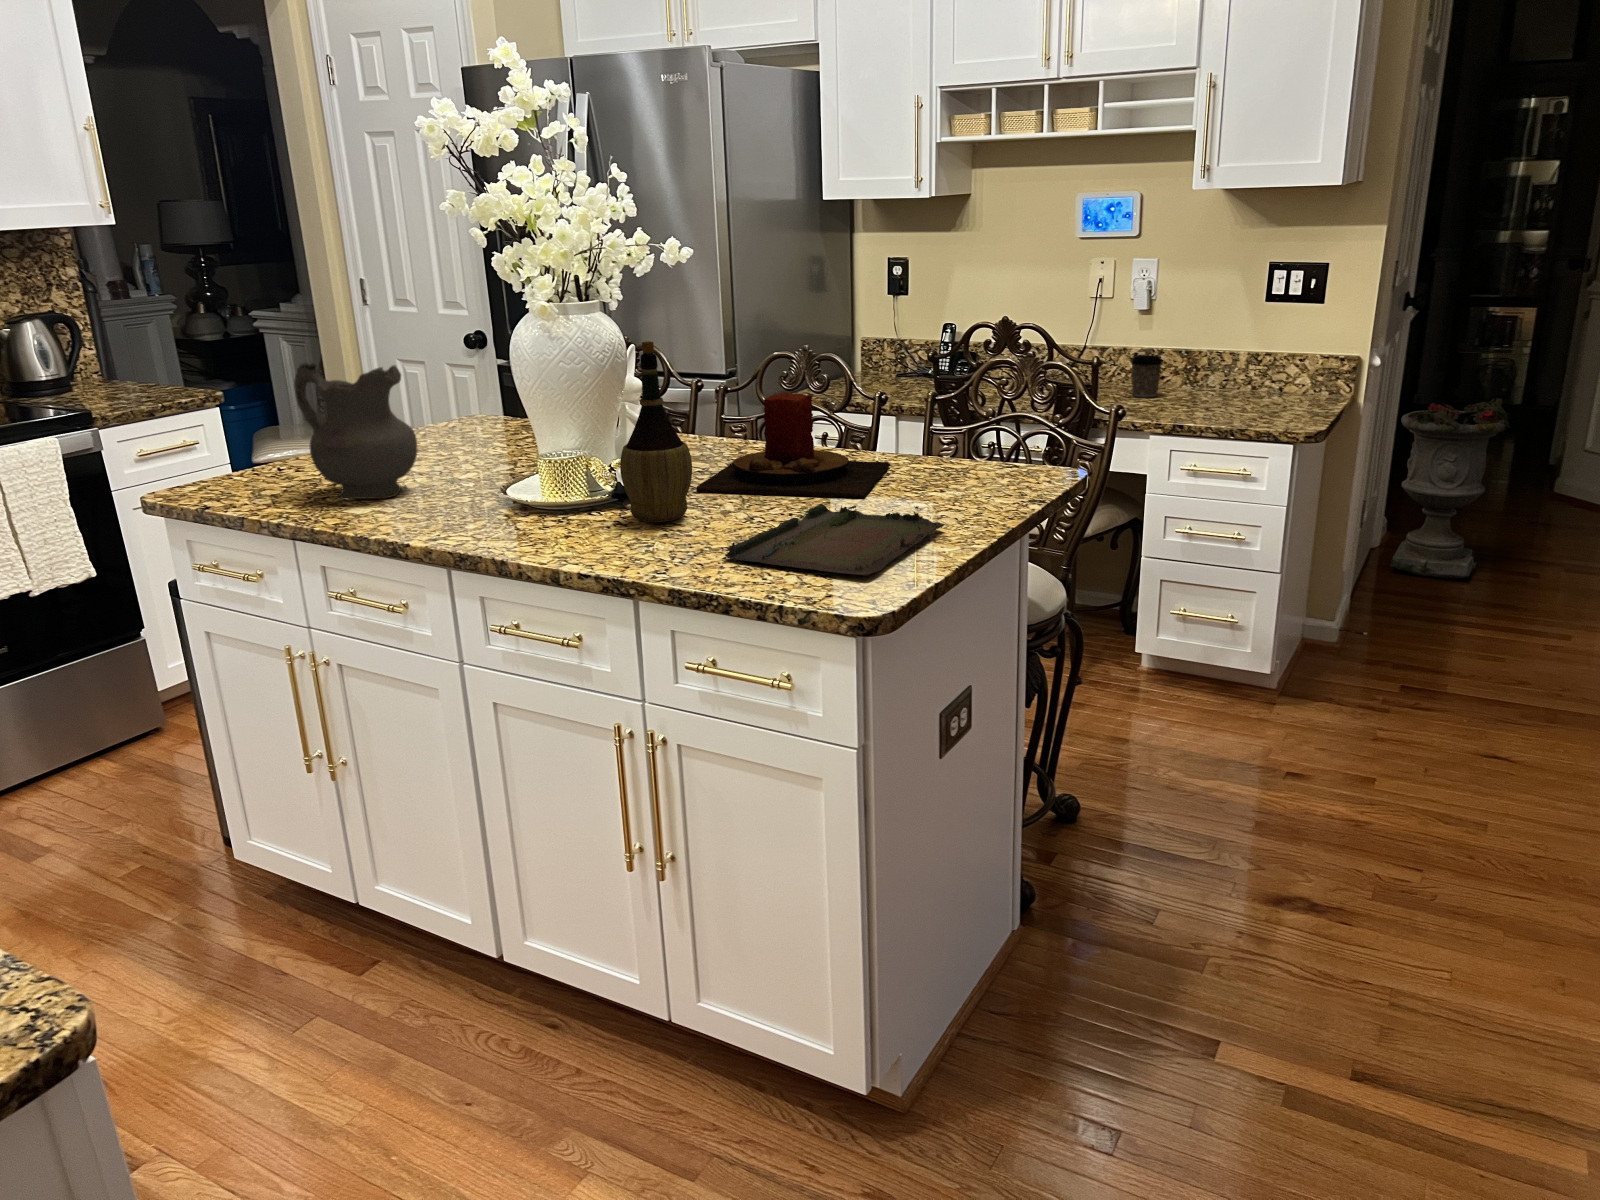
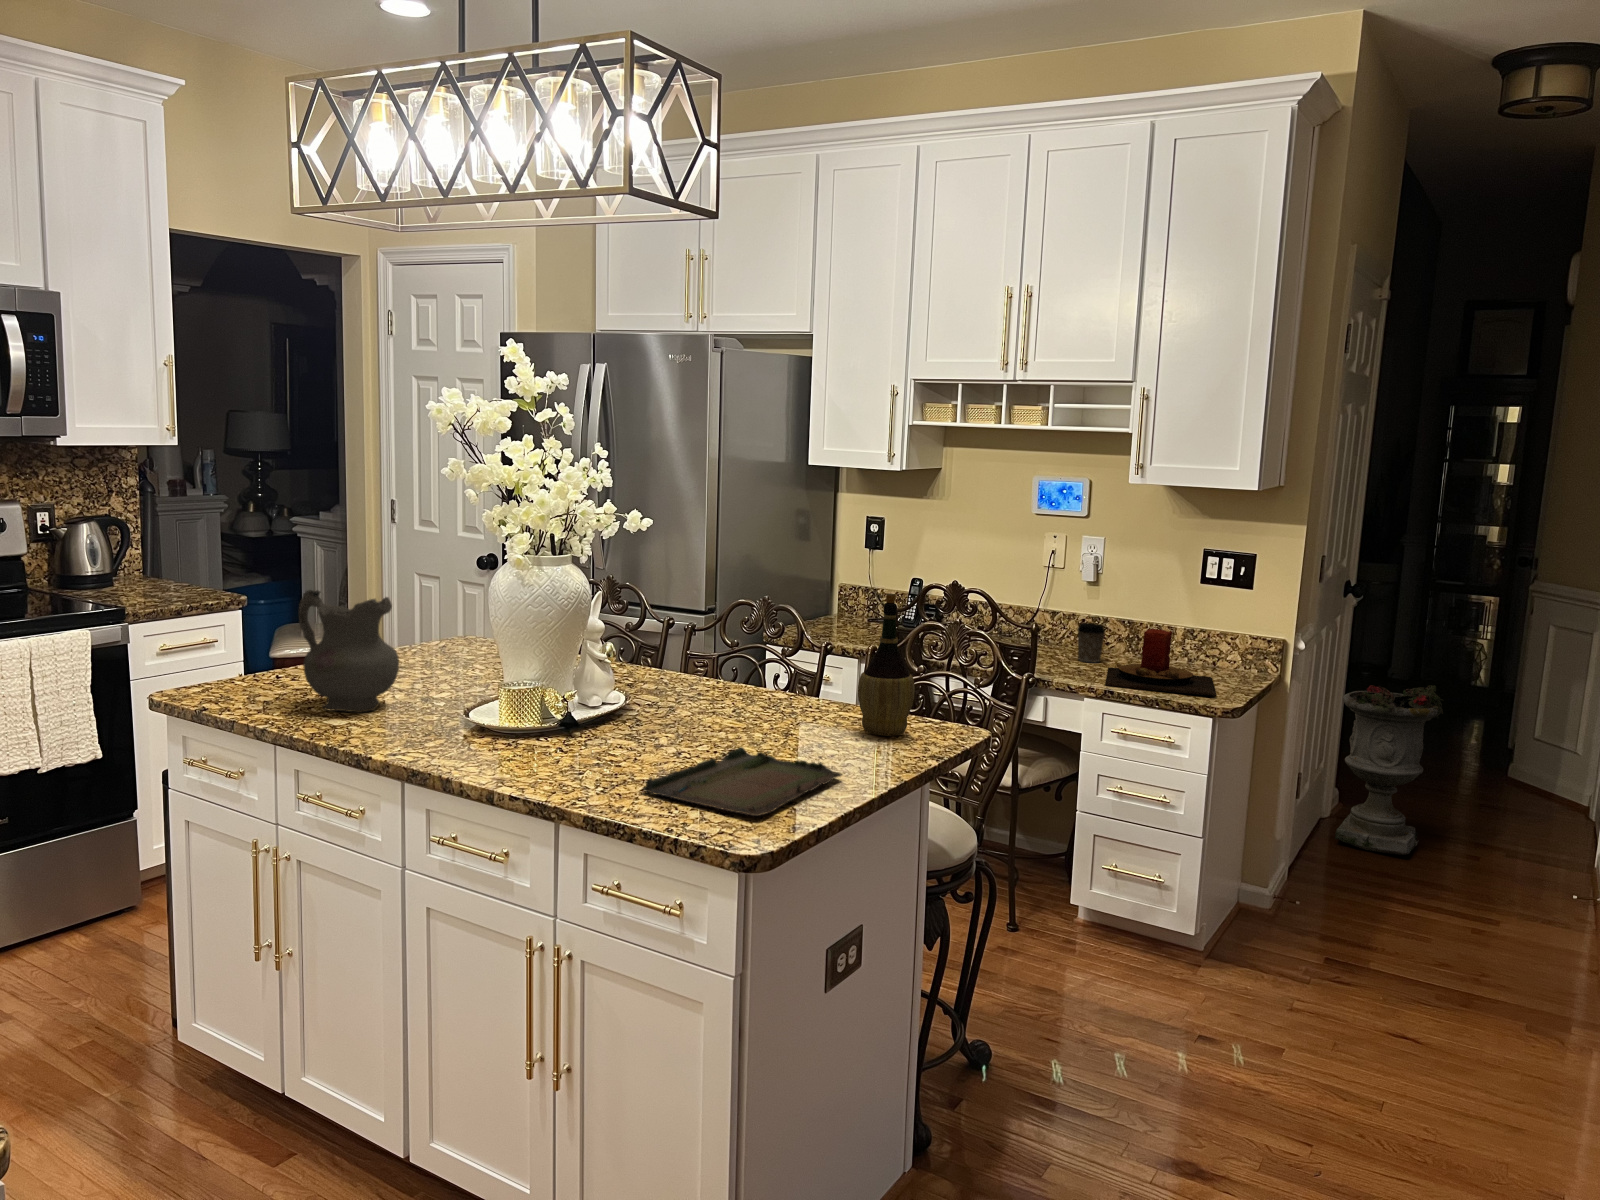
wine bottle: present [620,341,692,522] -> present [858,594,915,736]
candle: present [696,392,890,498] -> present [1105,629,1216,696]

